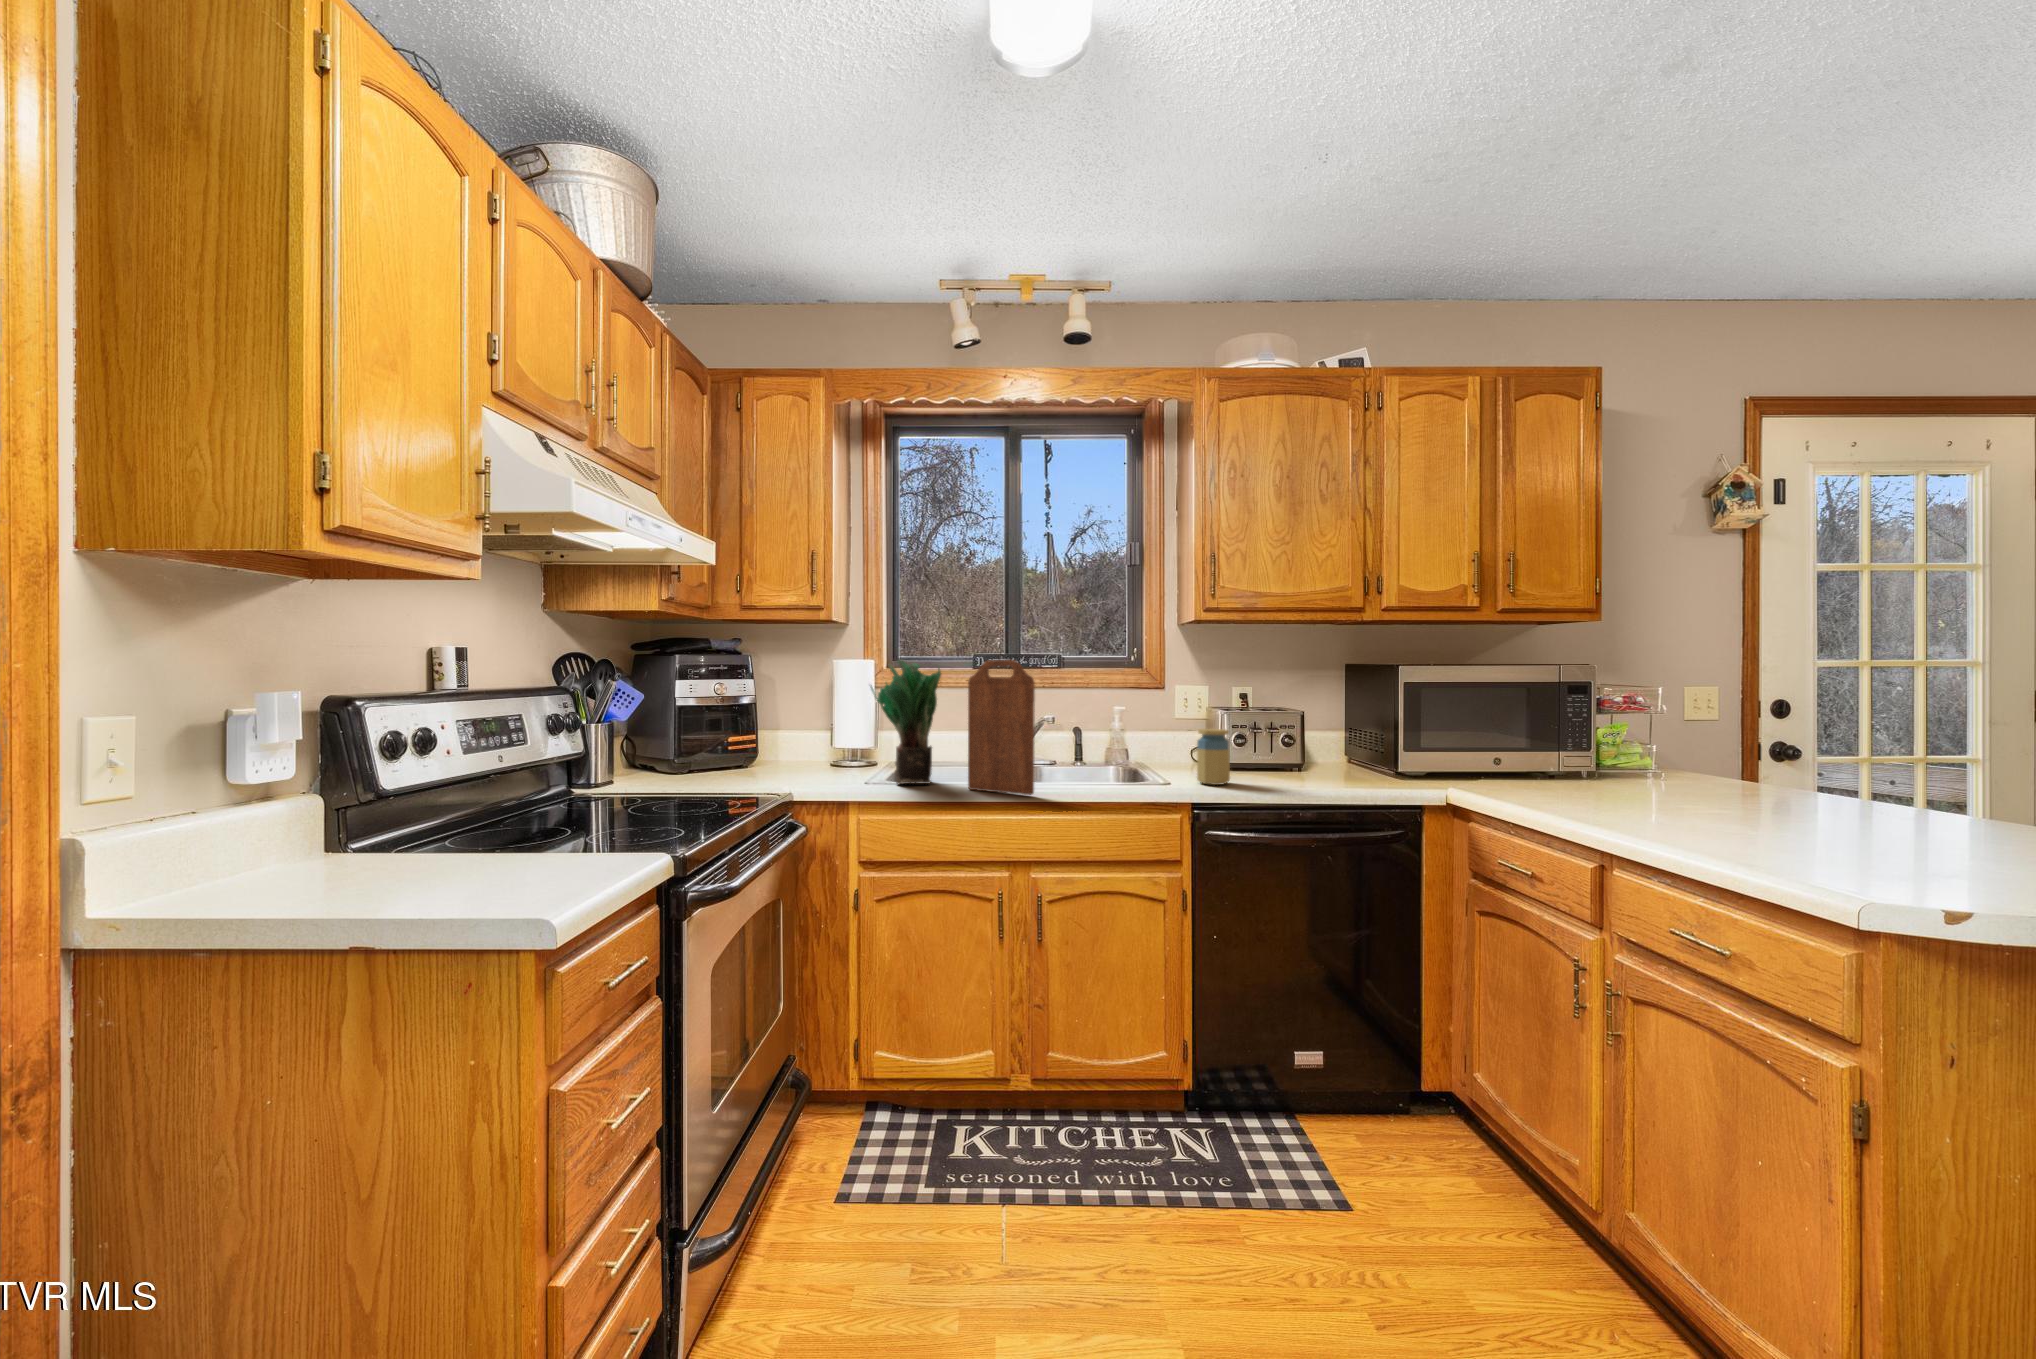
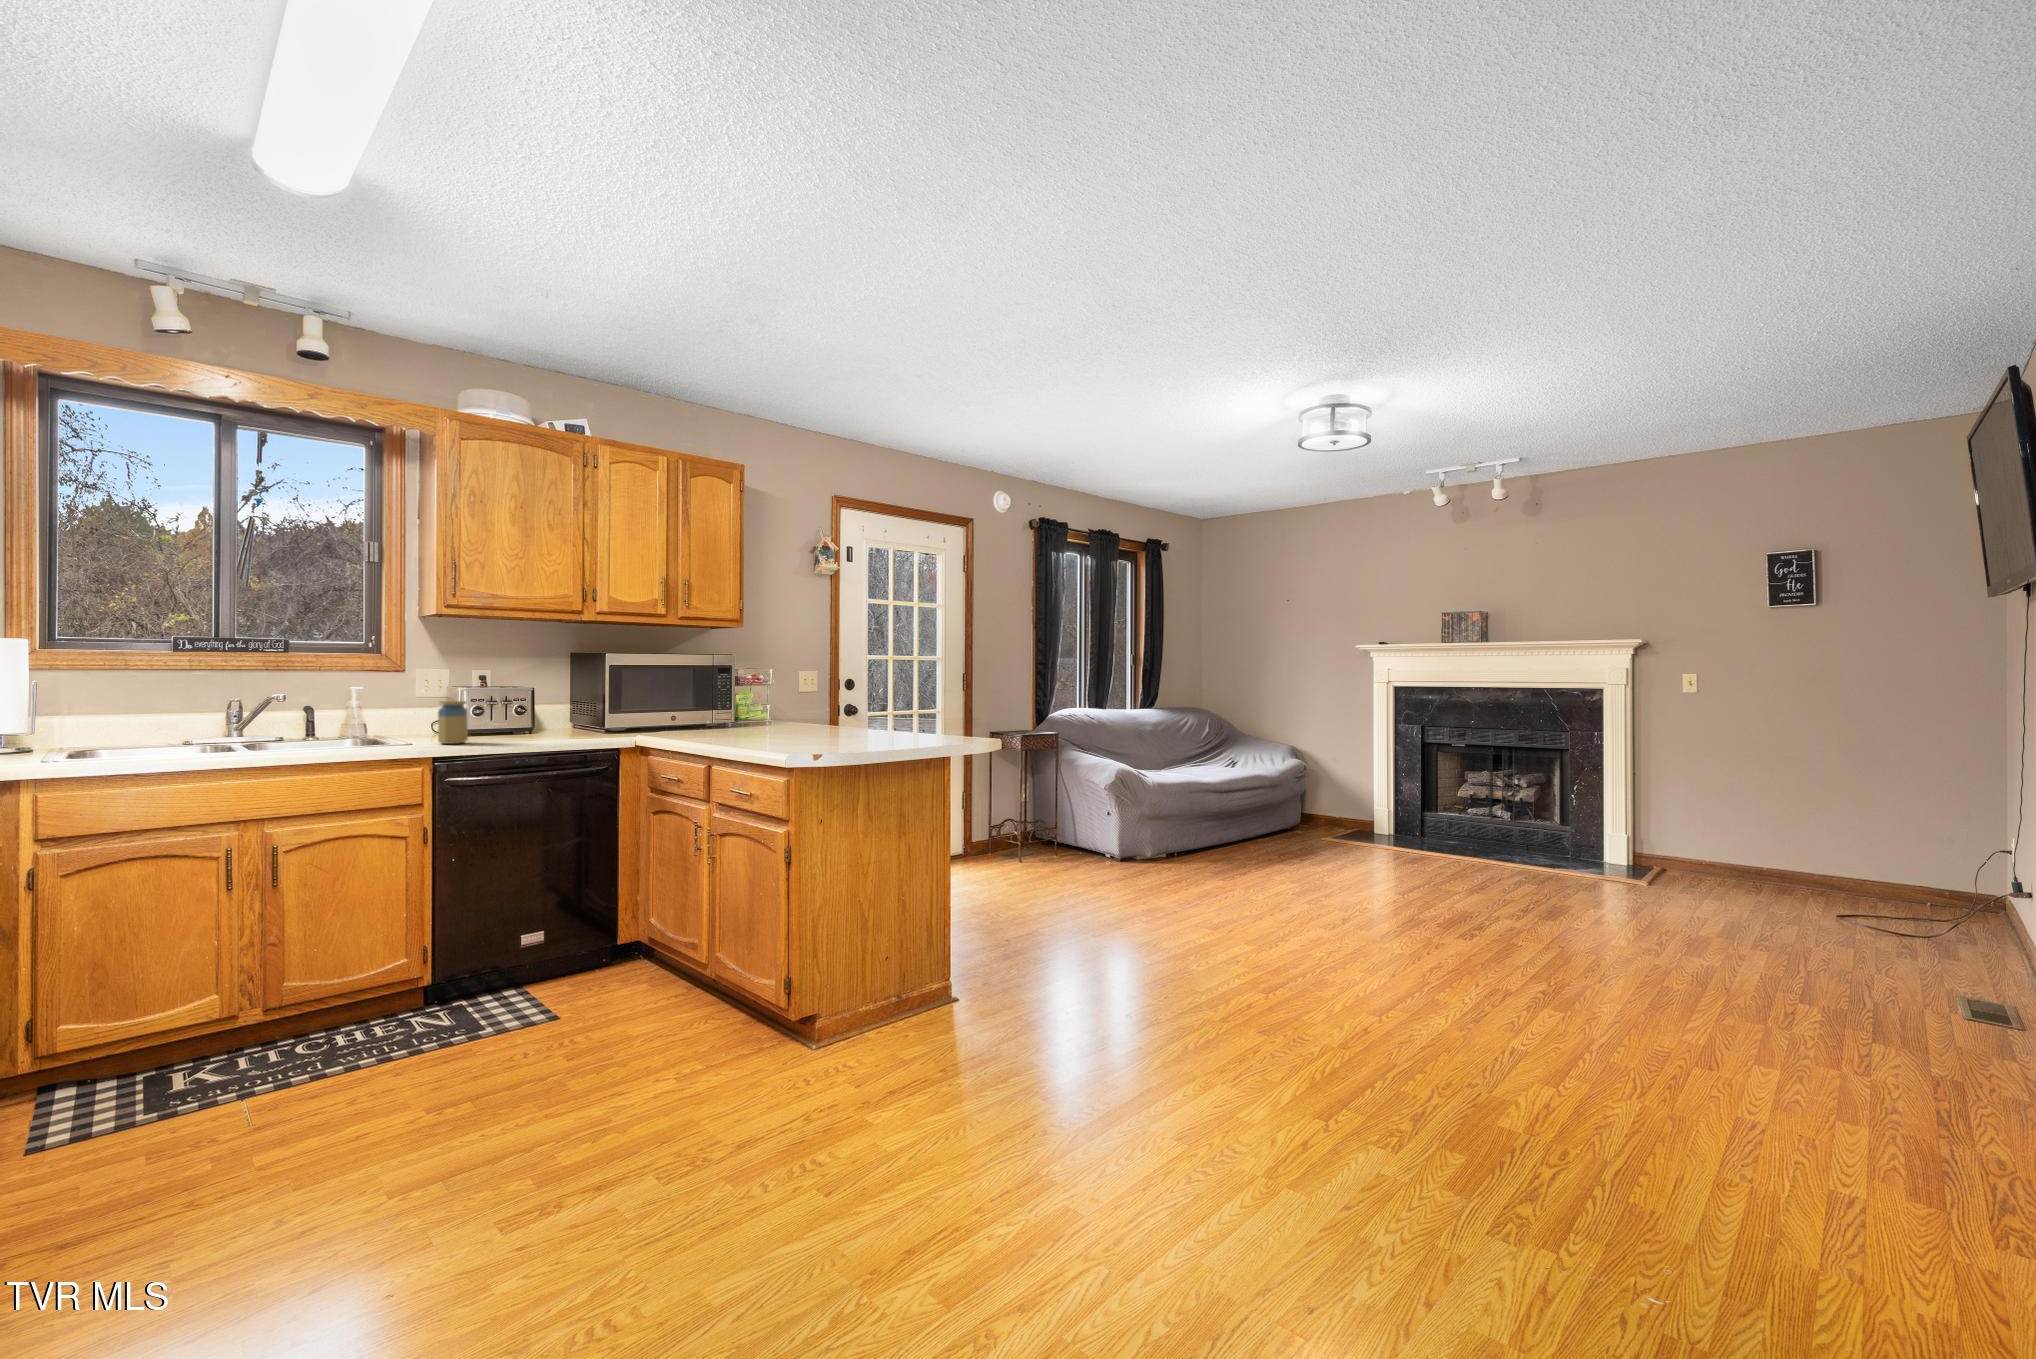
potted plant: present [871,660,941,784] -> none [53,637,157,760]
cutting board: present [968,660,1035,795] -> none [193,640,276,759]

